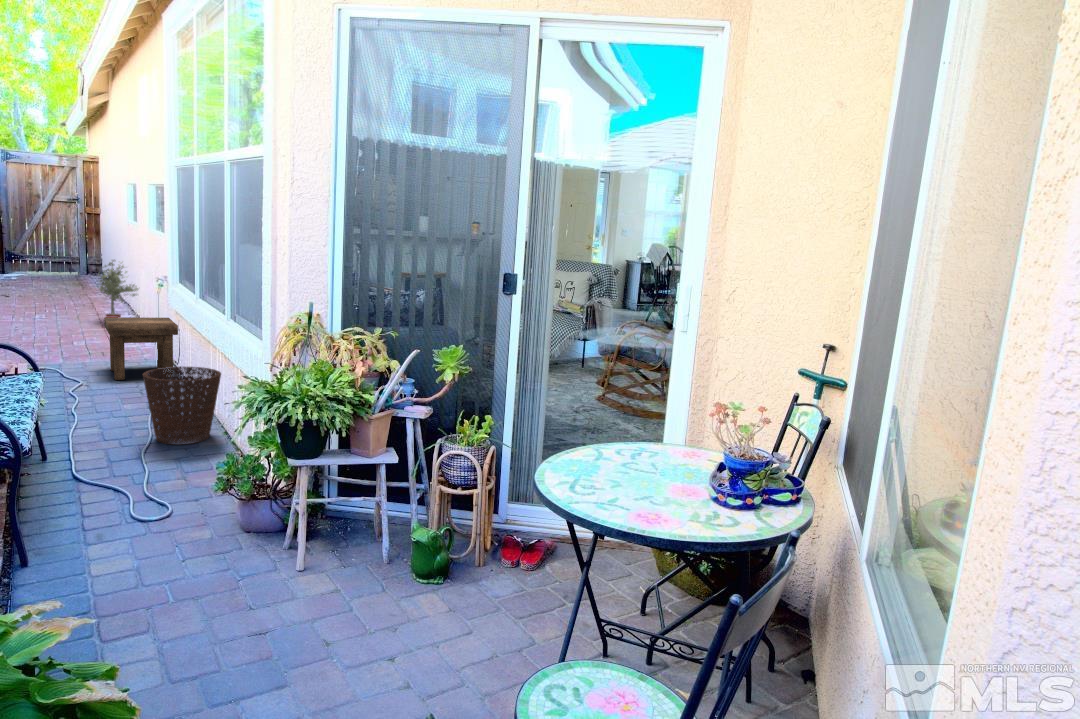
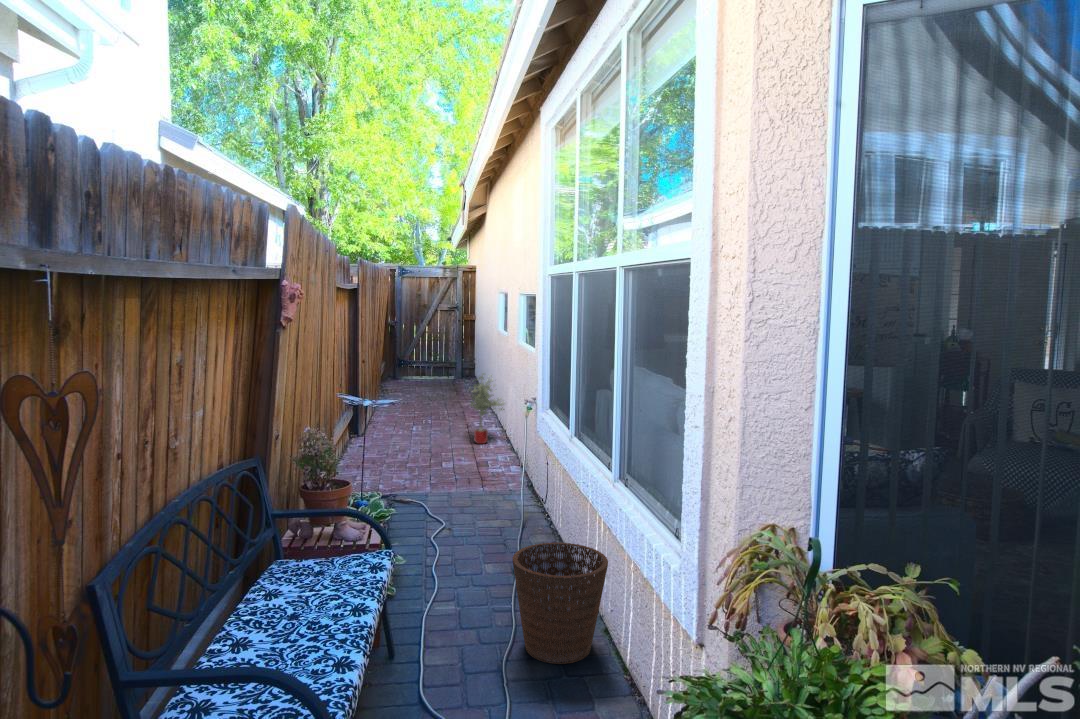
stool: present [104,317,178,380] -> none [473,448,547,526]

